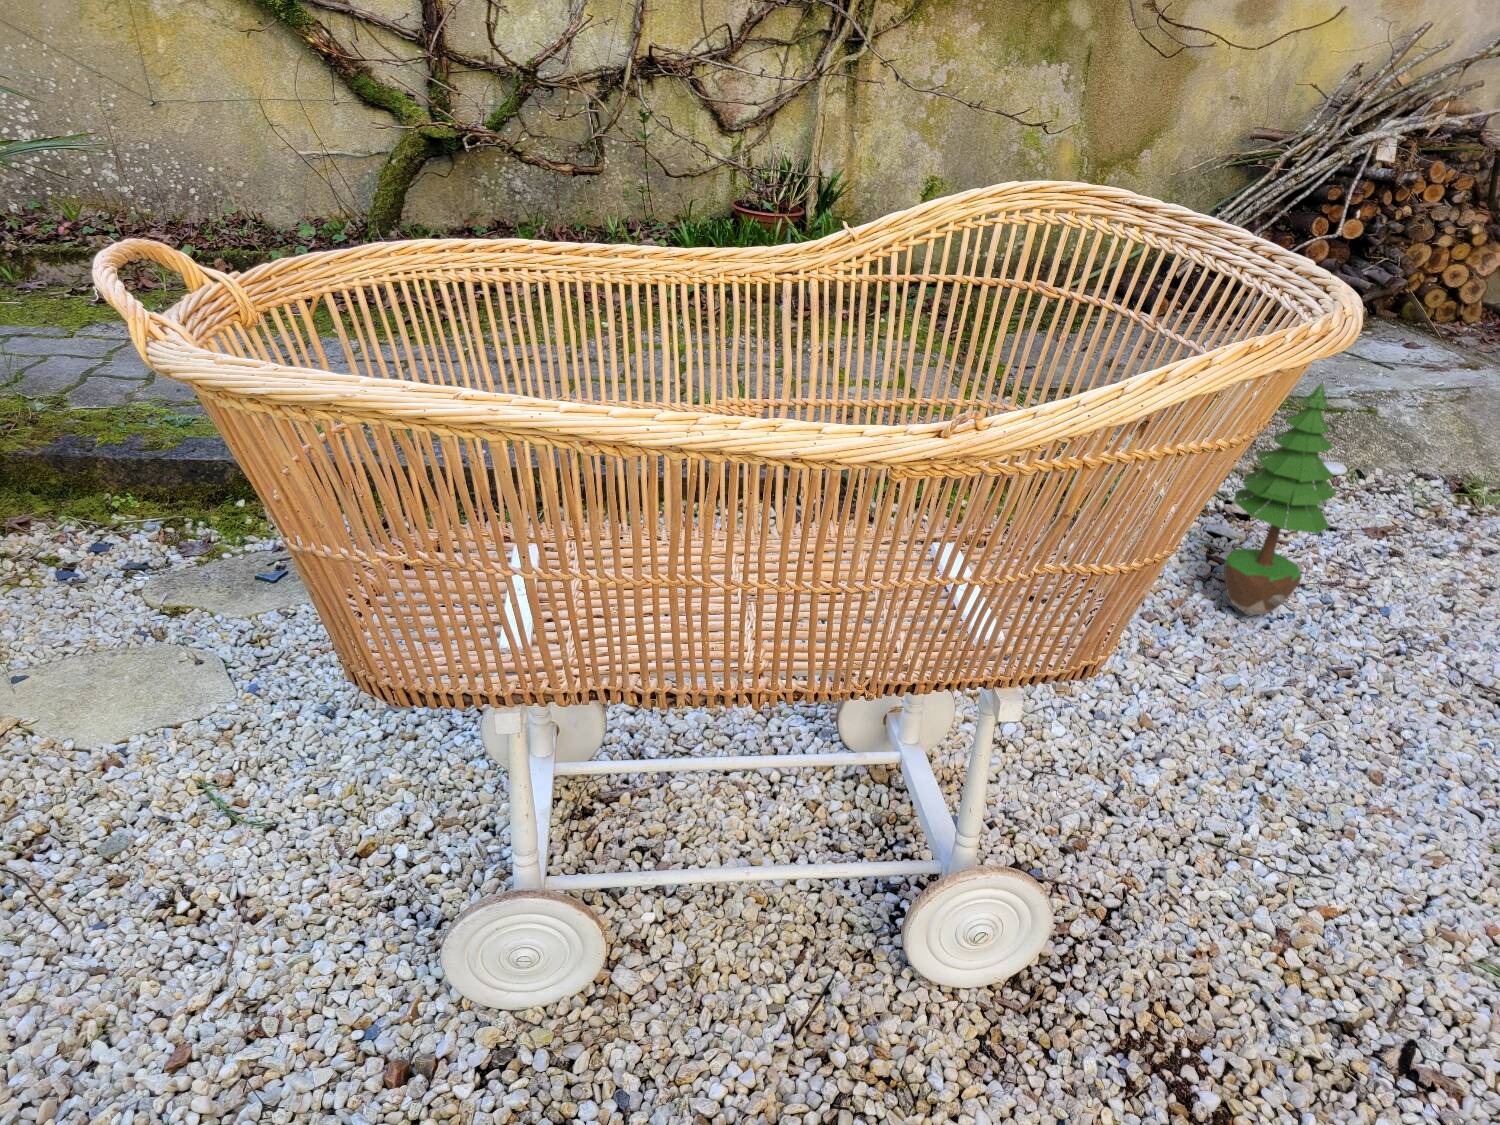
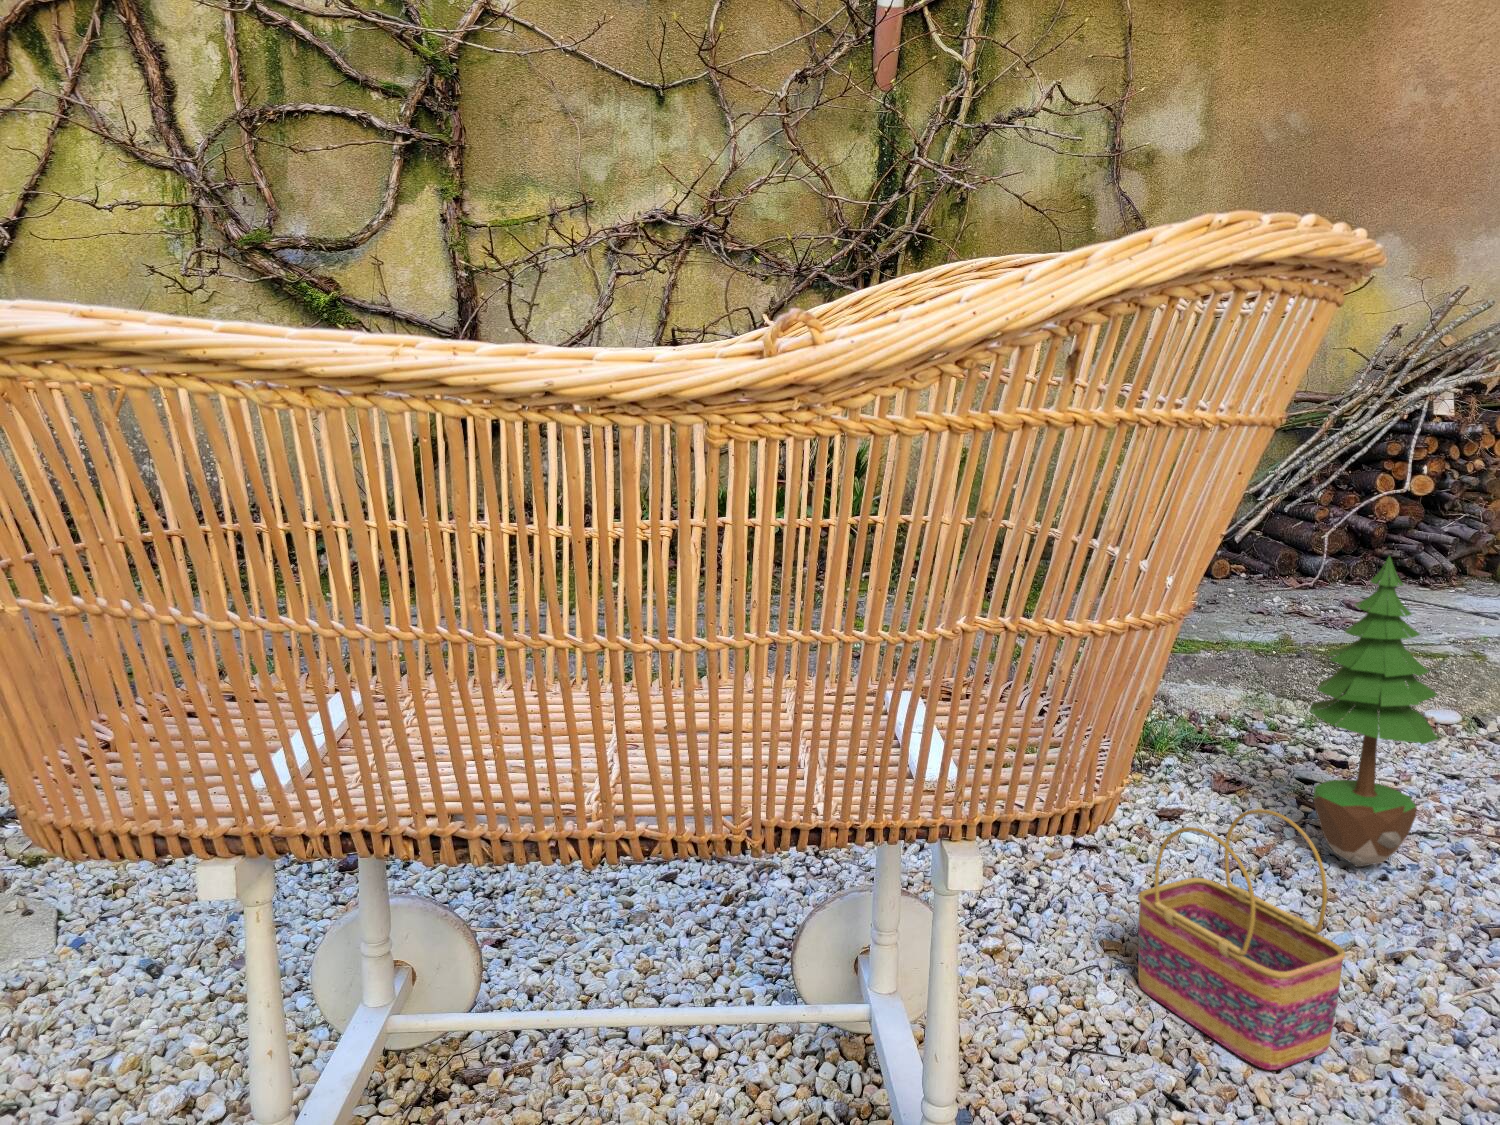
basket: none [1083,604,1239,787] -> present [1138,809,1346,1070]

